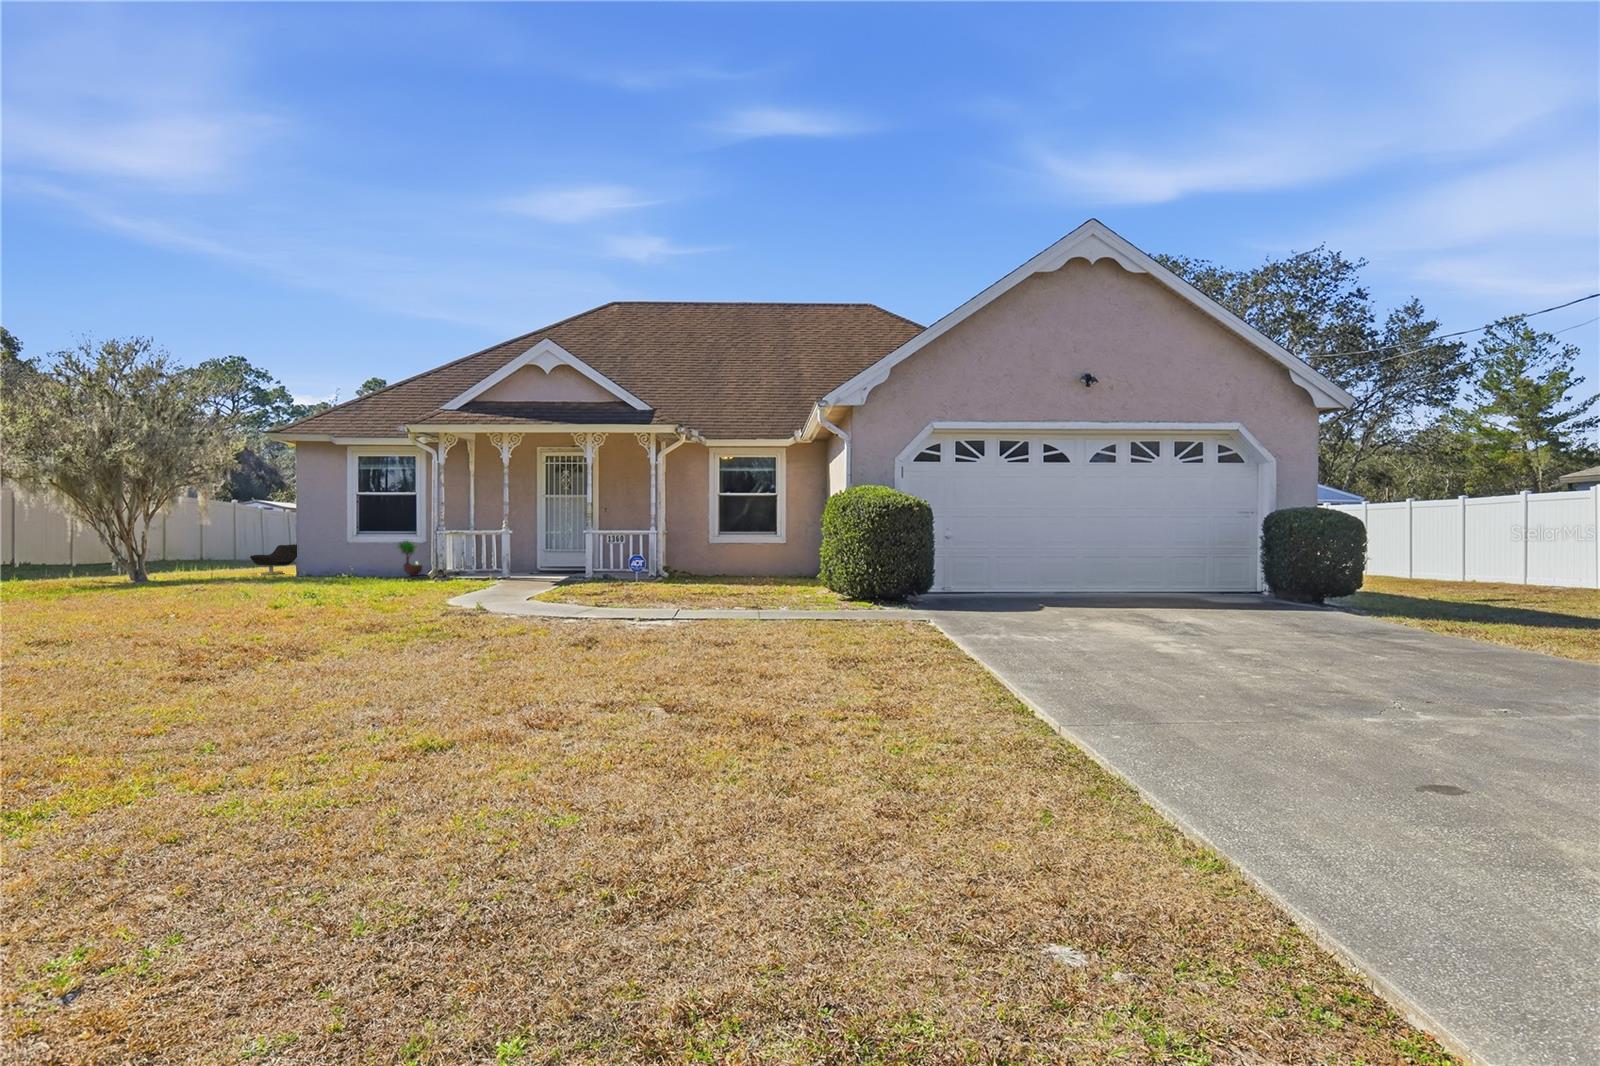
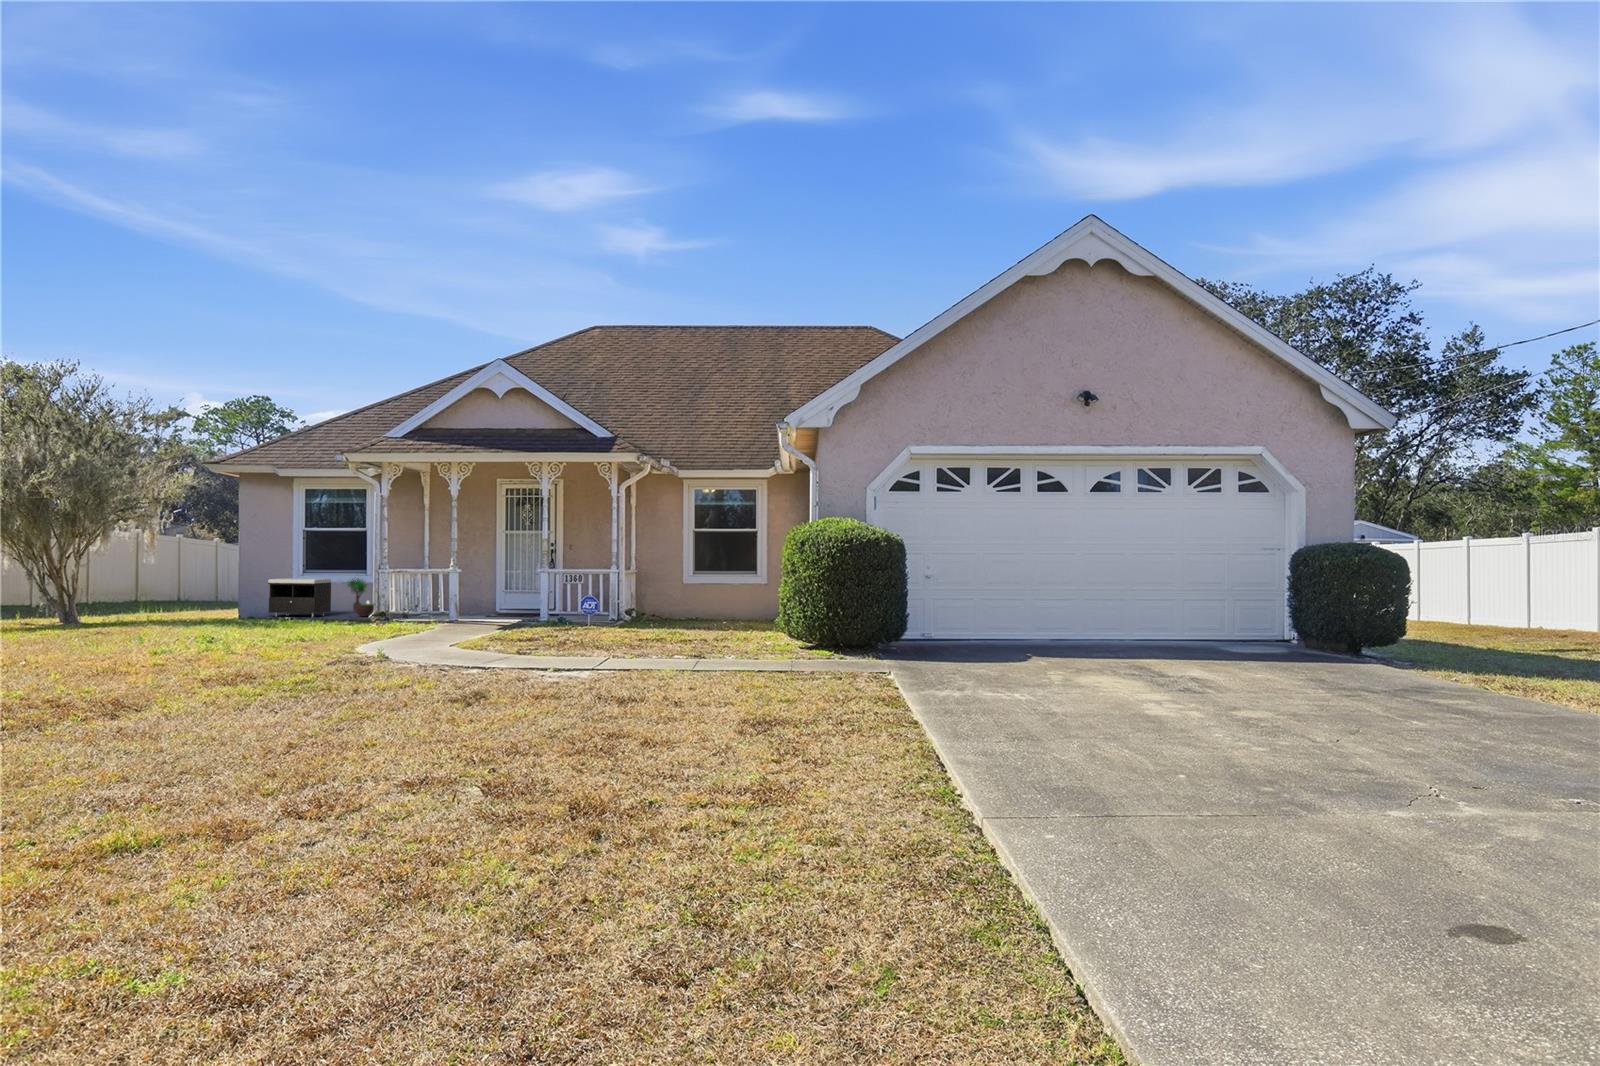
storage bench: none [323,541,381,577] -> present [268,578,331,617]
lounge chair: present [250,544,297,575] -> none [194,582,247,615]

